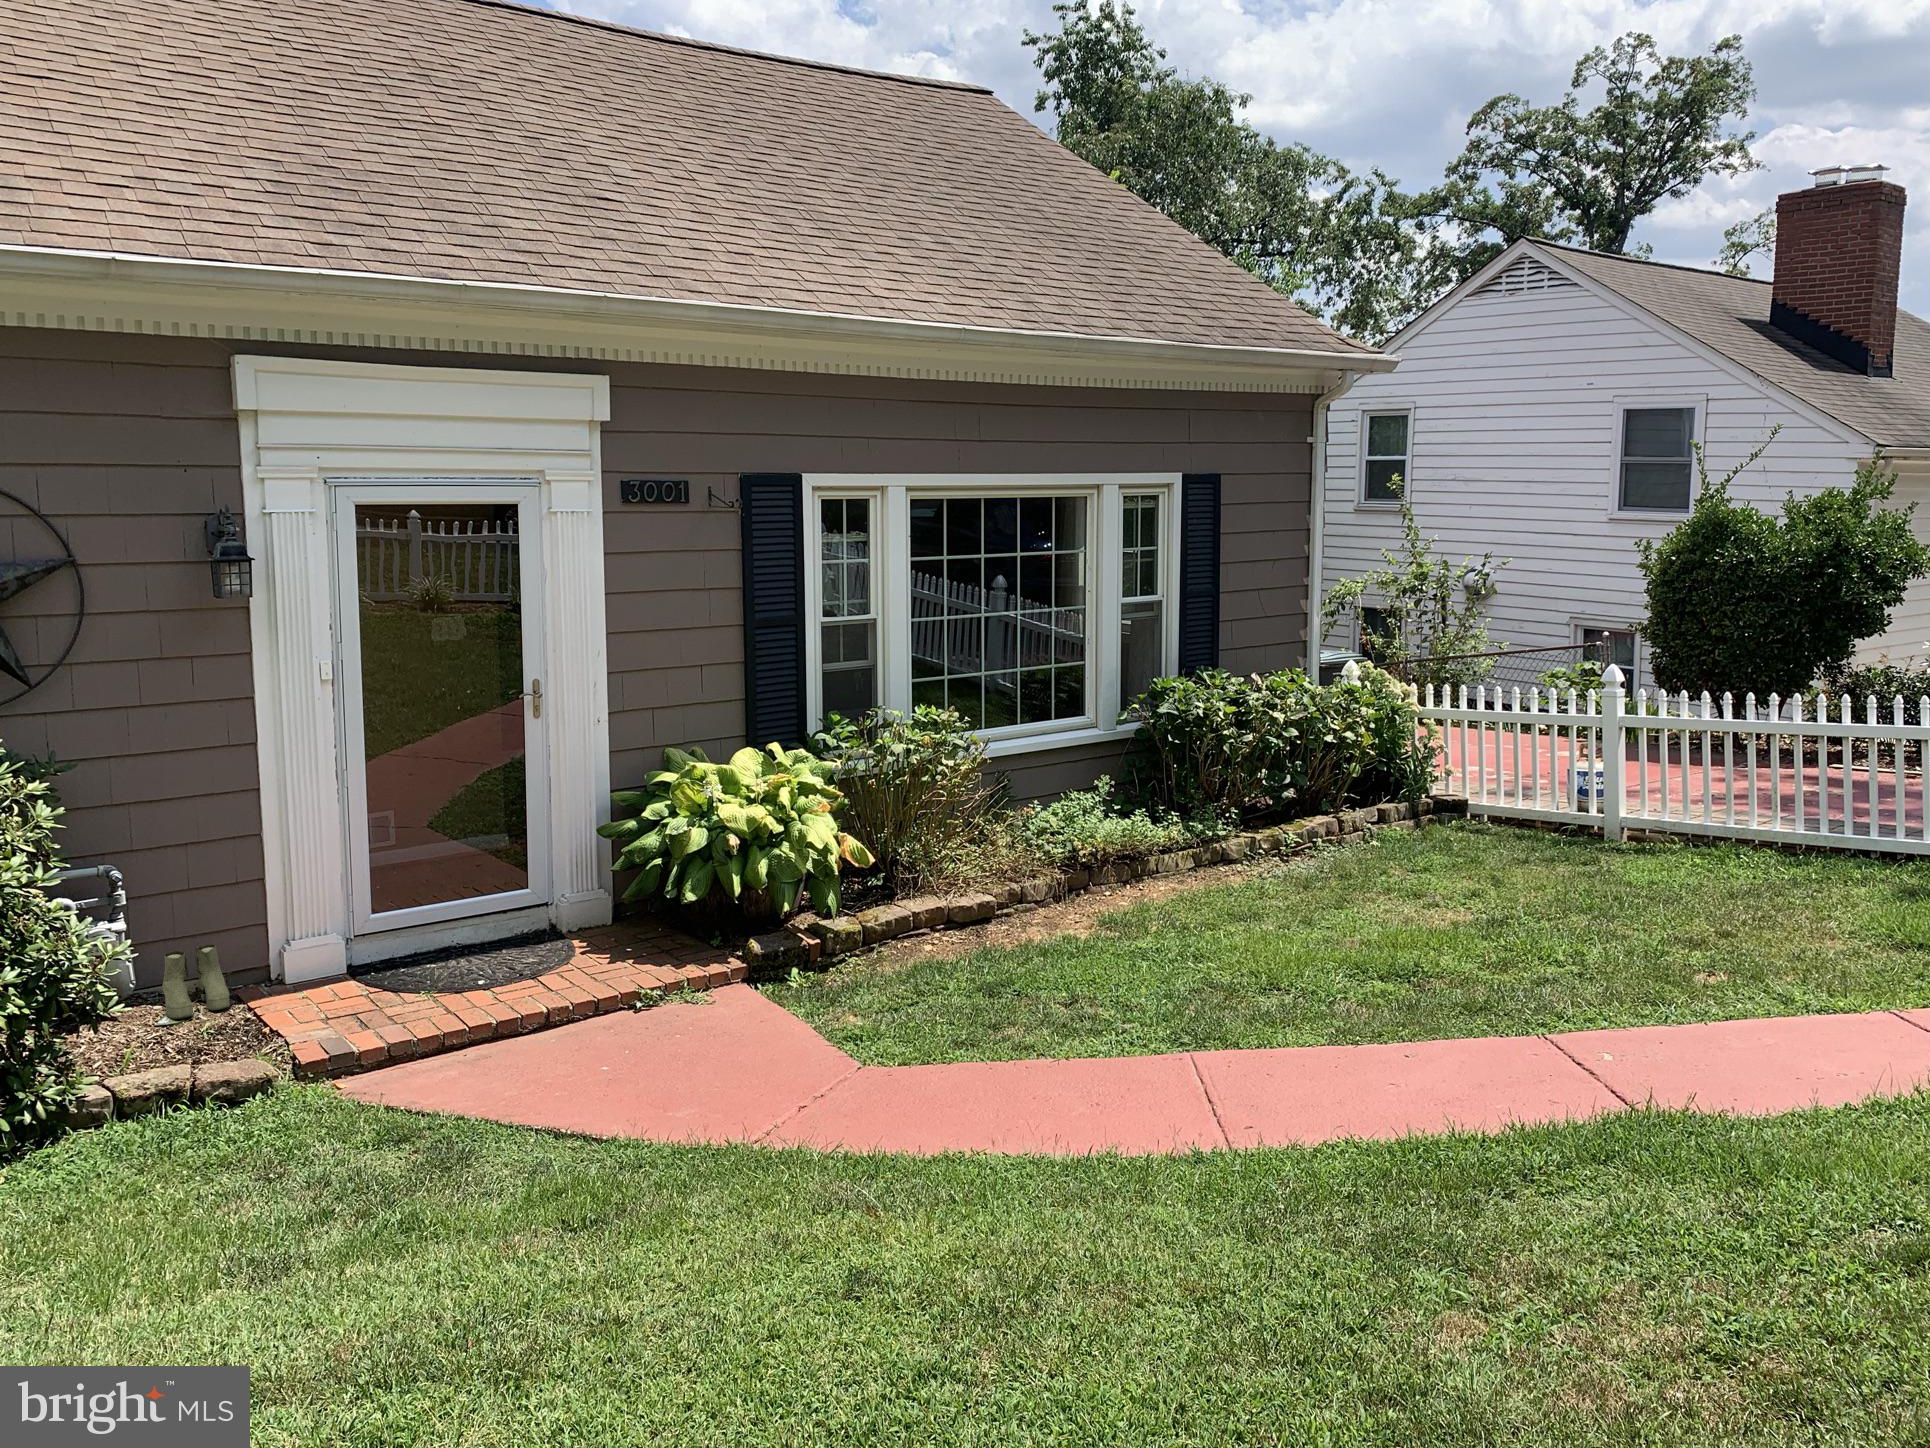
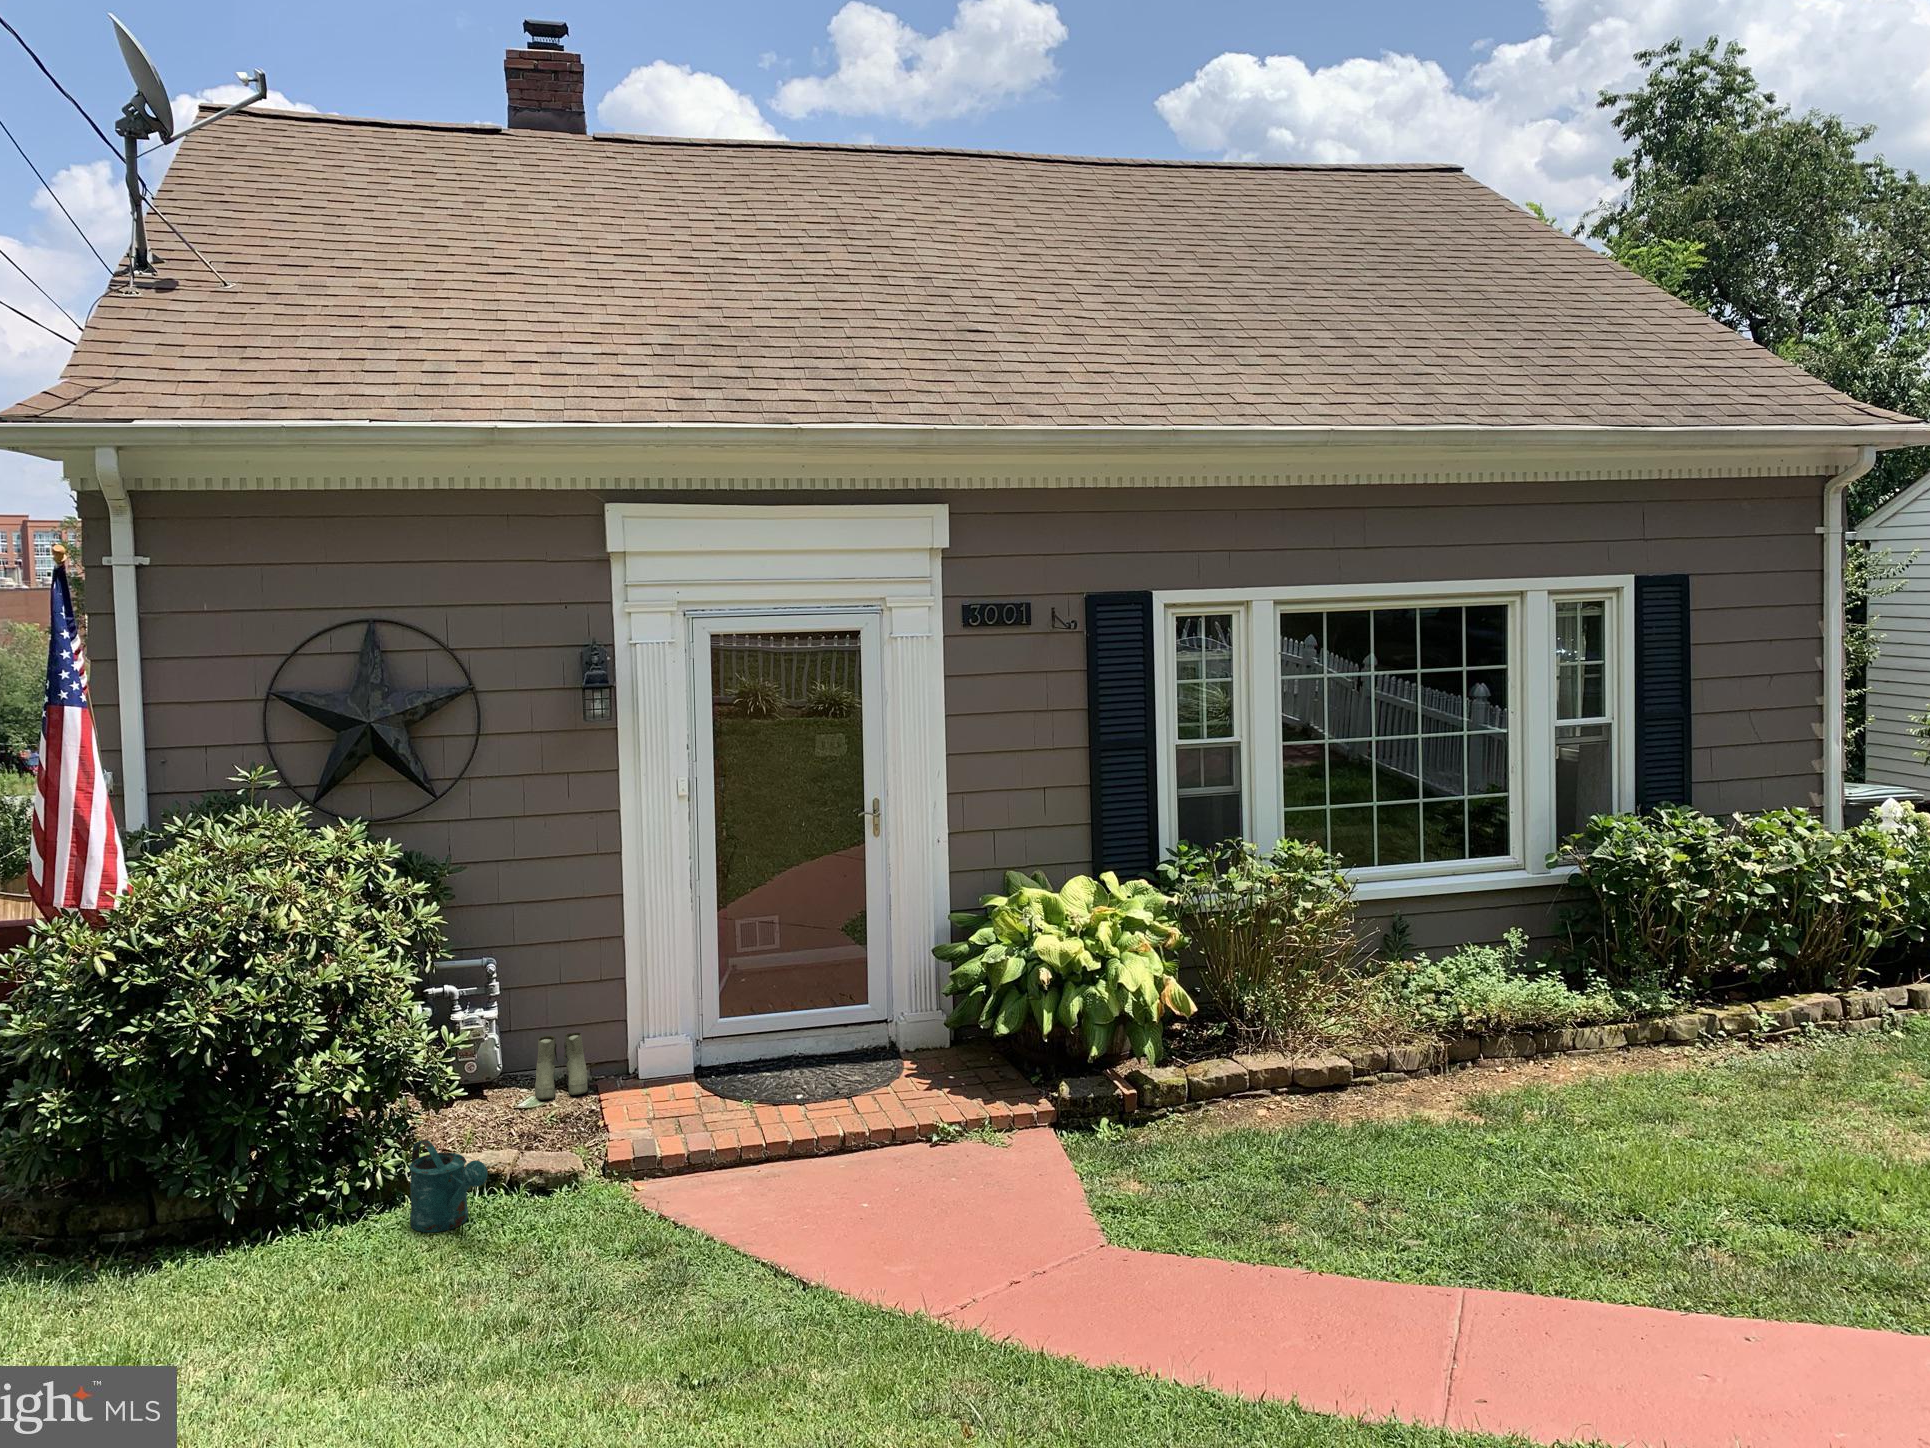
watering can: none [80,1061,197,1157] -> present [409,1140,488,1232]

